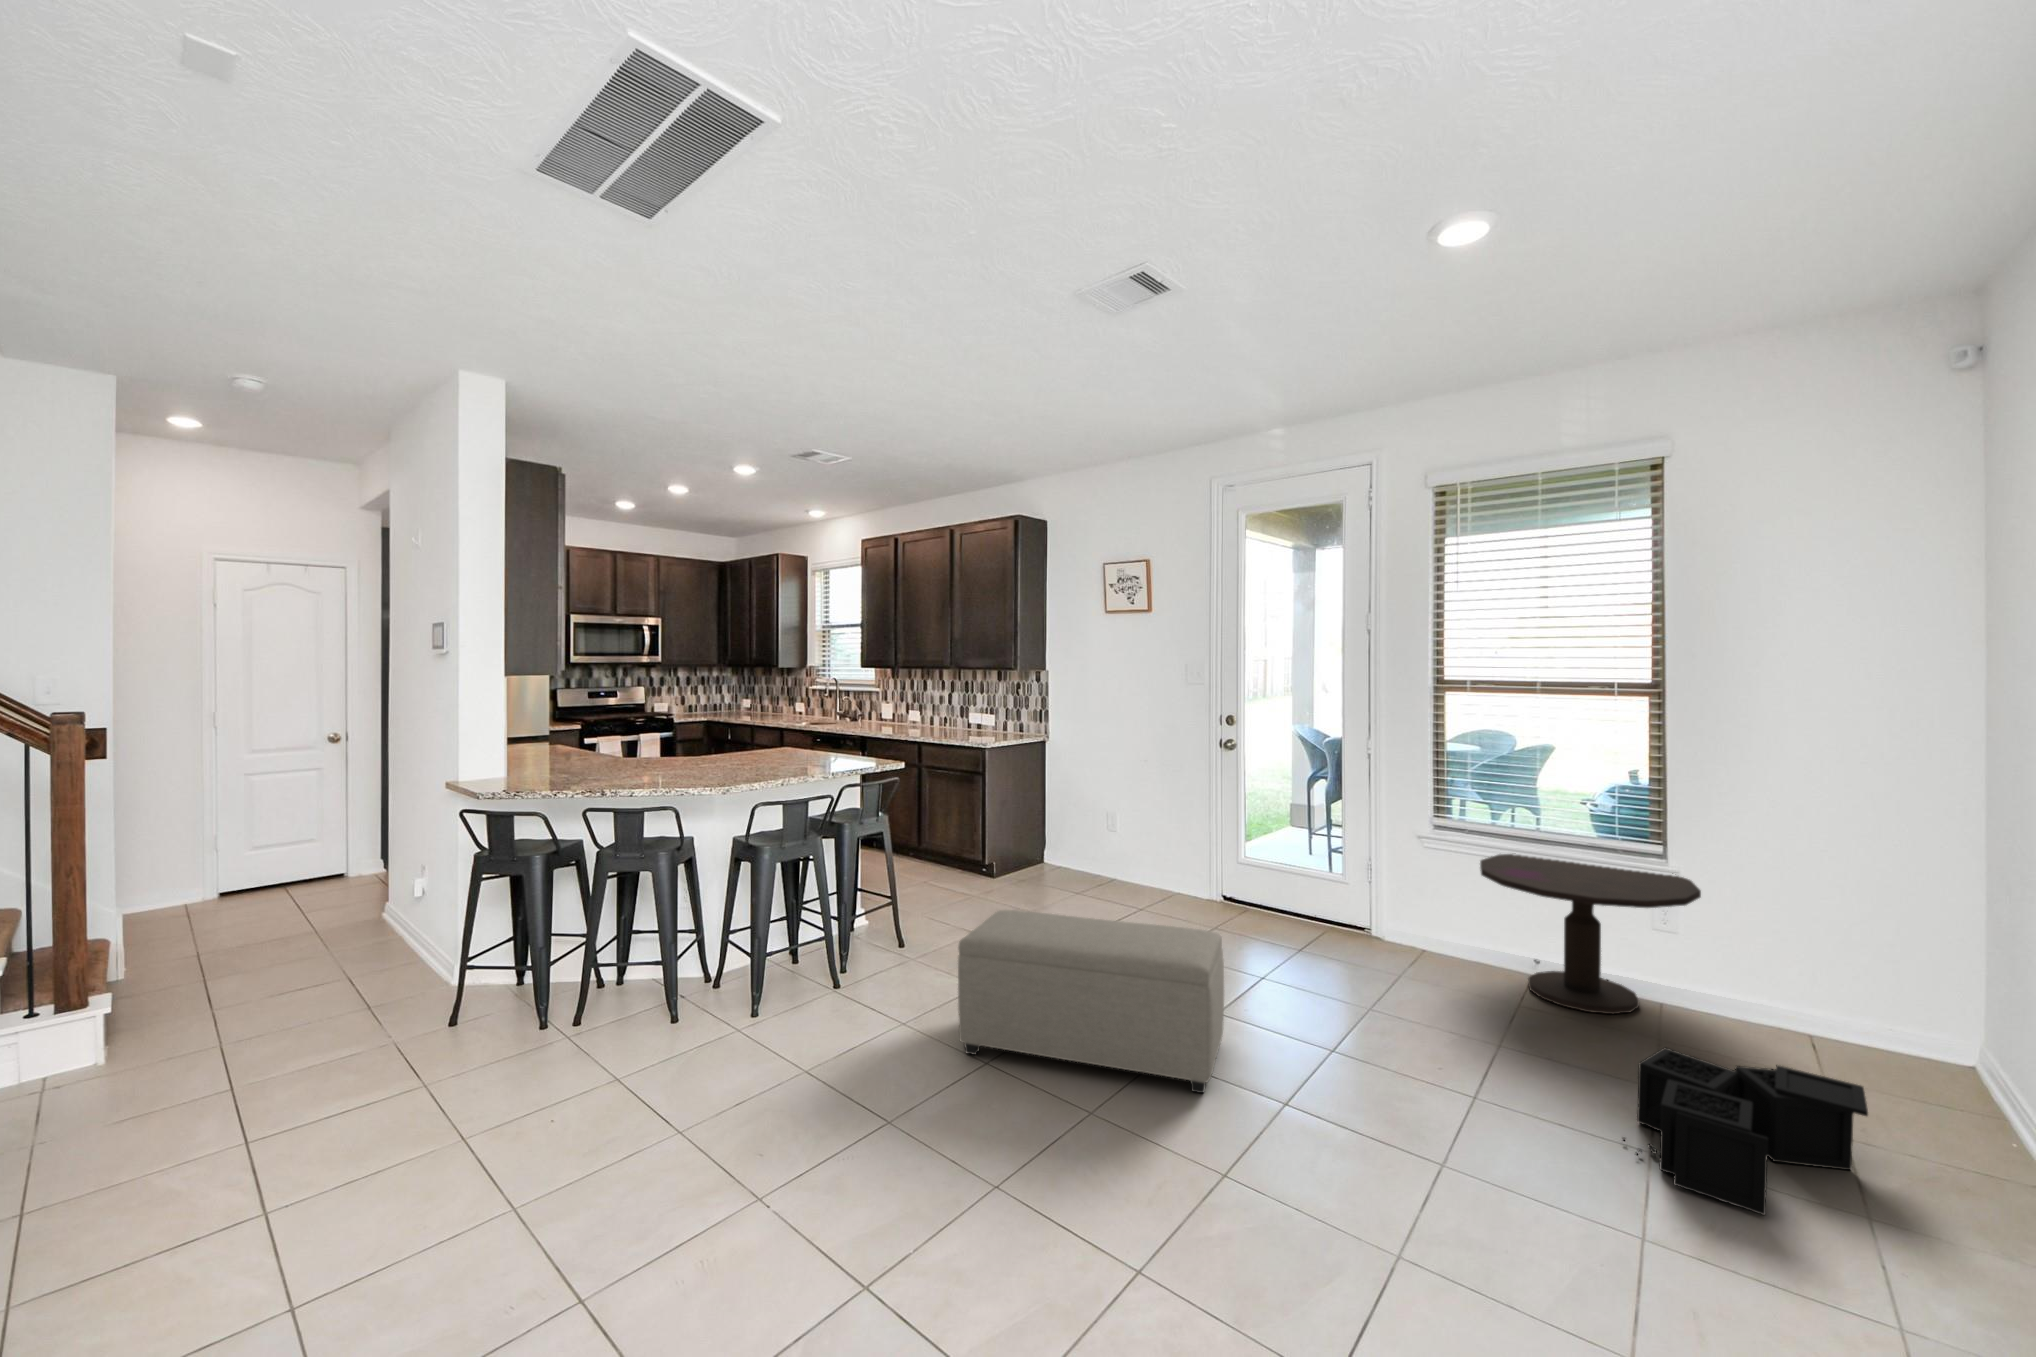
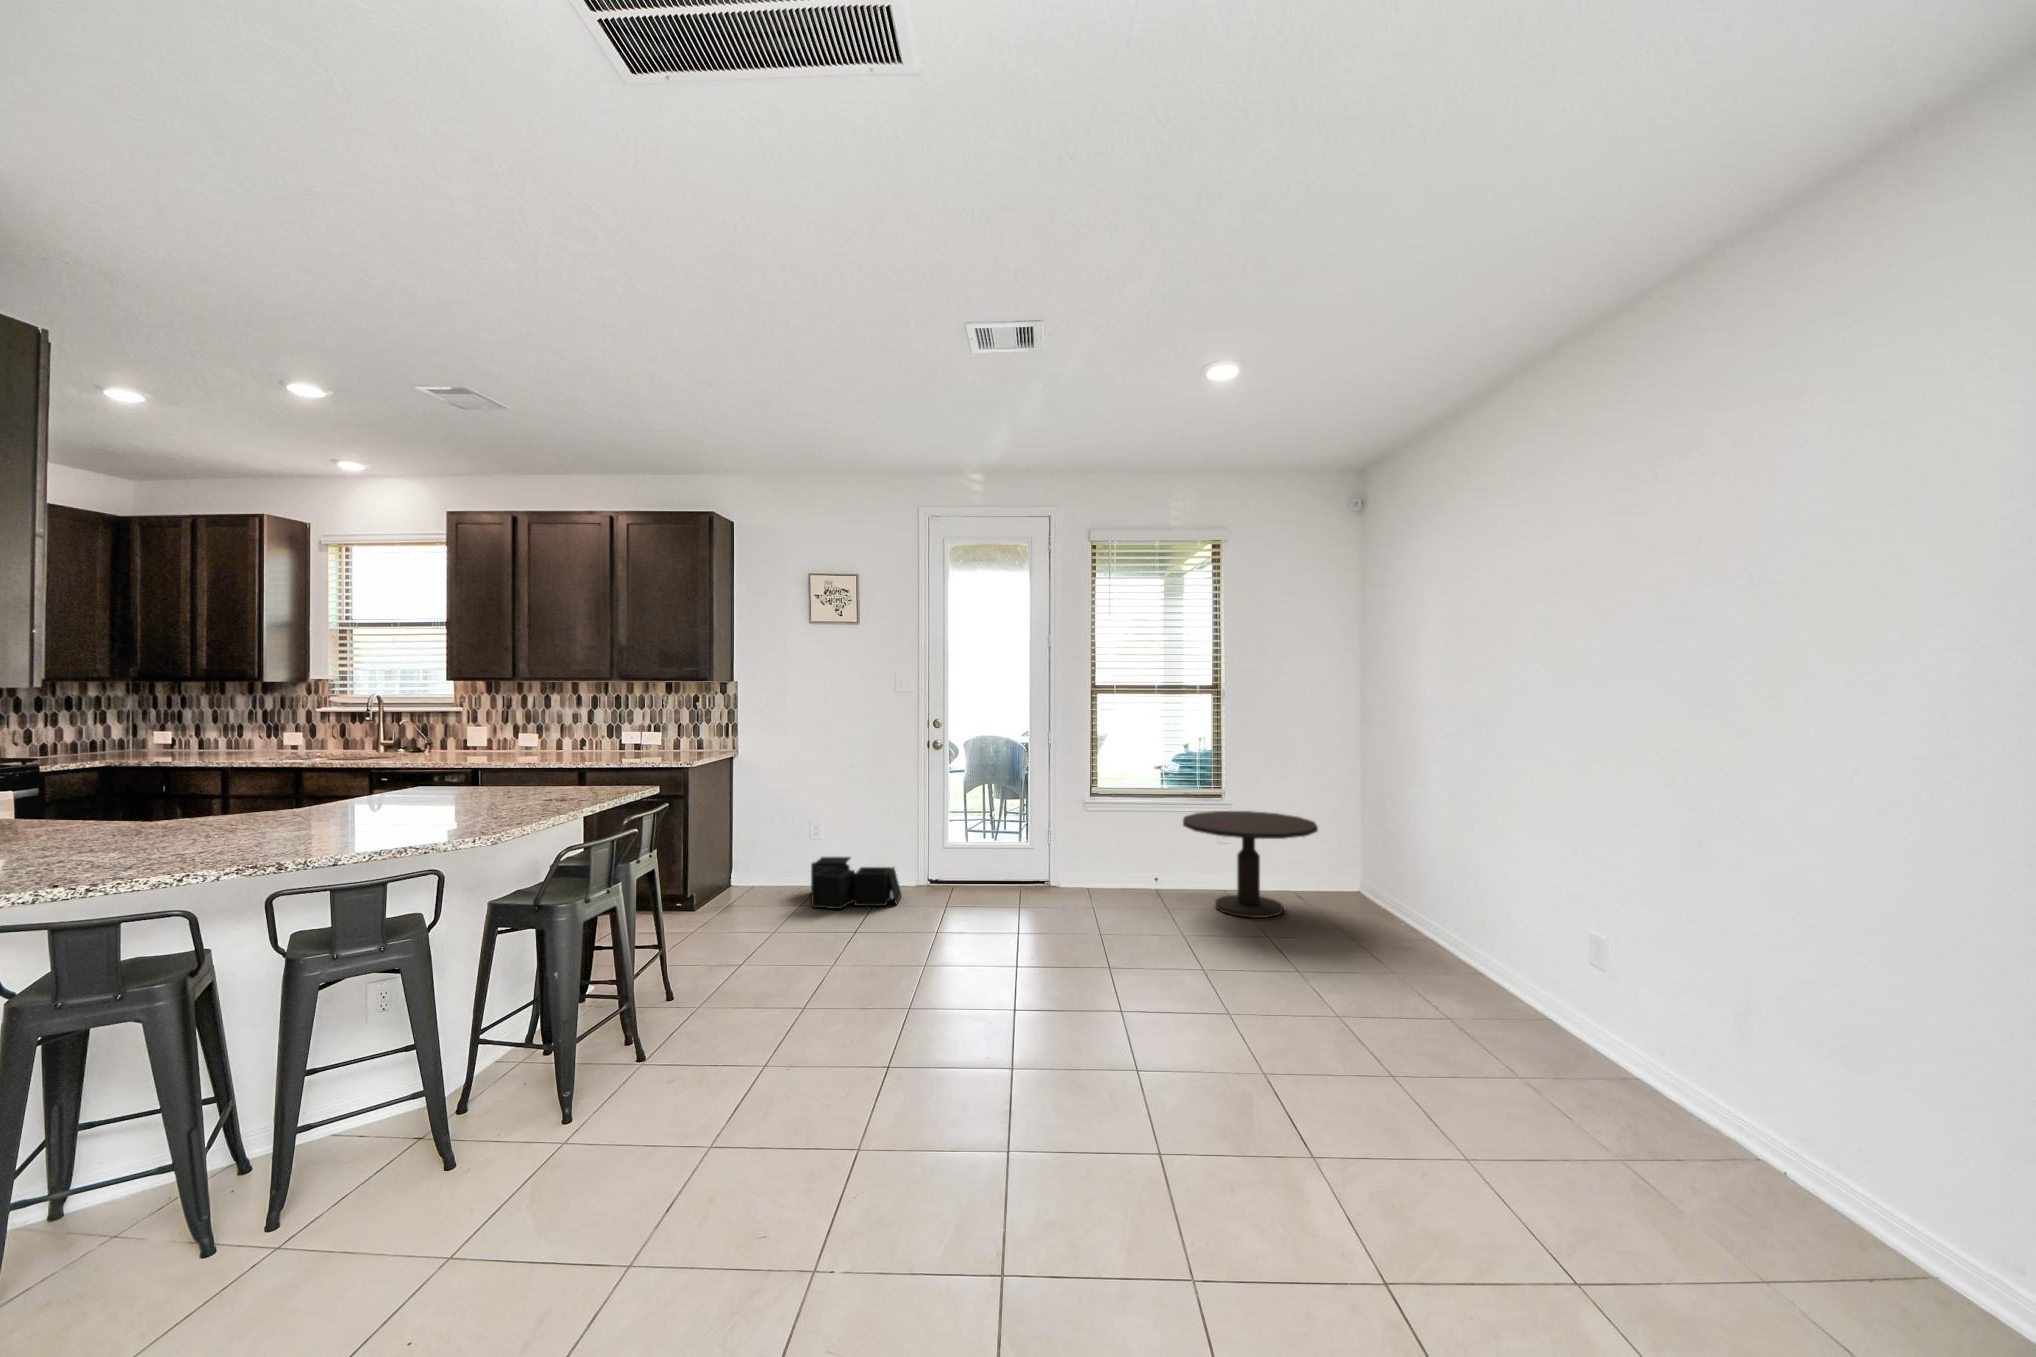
ottoman: present [958,910,1224,1093] -> none [898,902,1153,1074]
storage bin: present [1622,1048,1868,1215] -> present [811,857,902,909]

